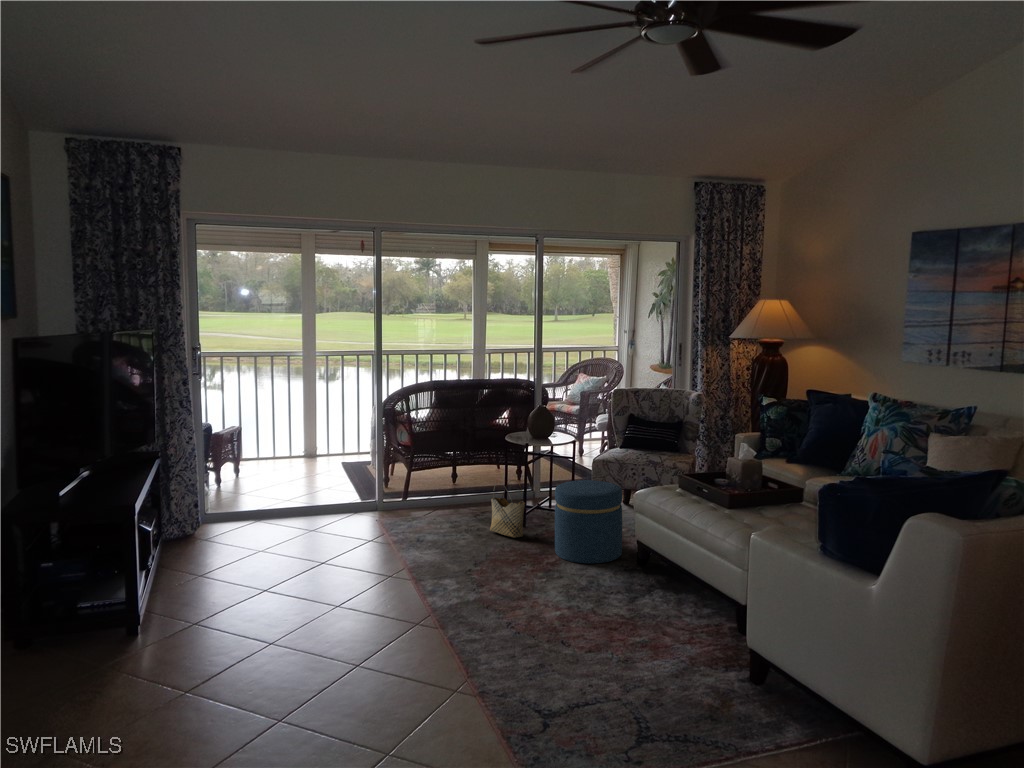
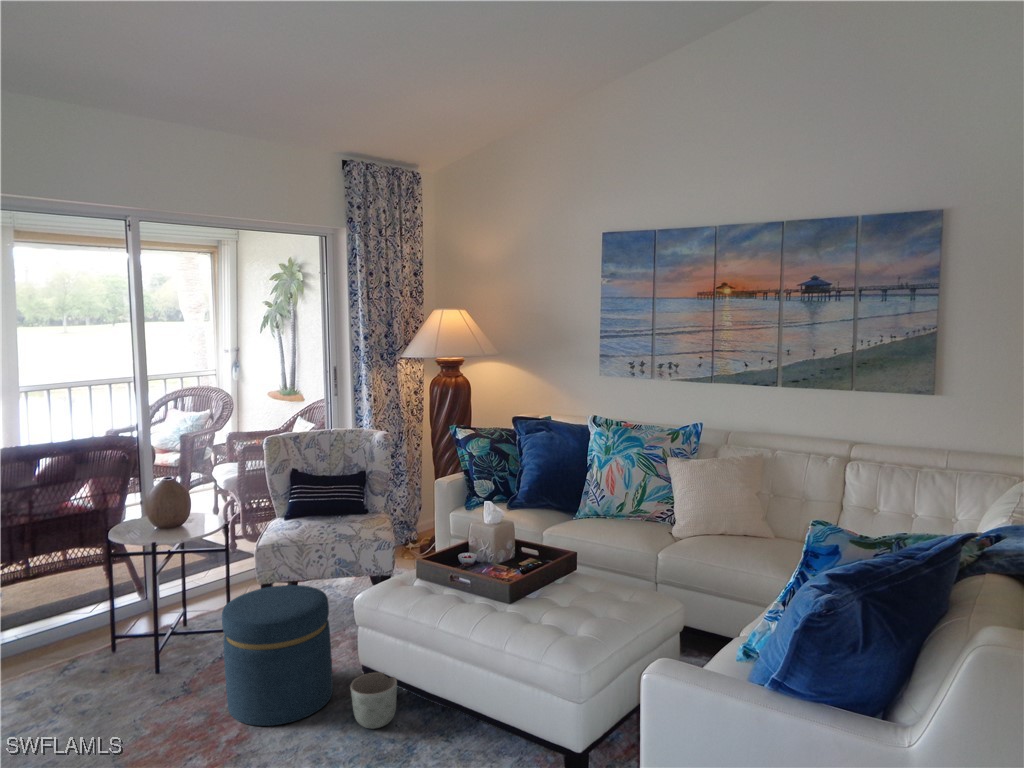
woven basket: present [490,480,525,537] -> none [98,606,164,702]
planter: none [624,543,655,577] -> present [350,672,397,729]

